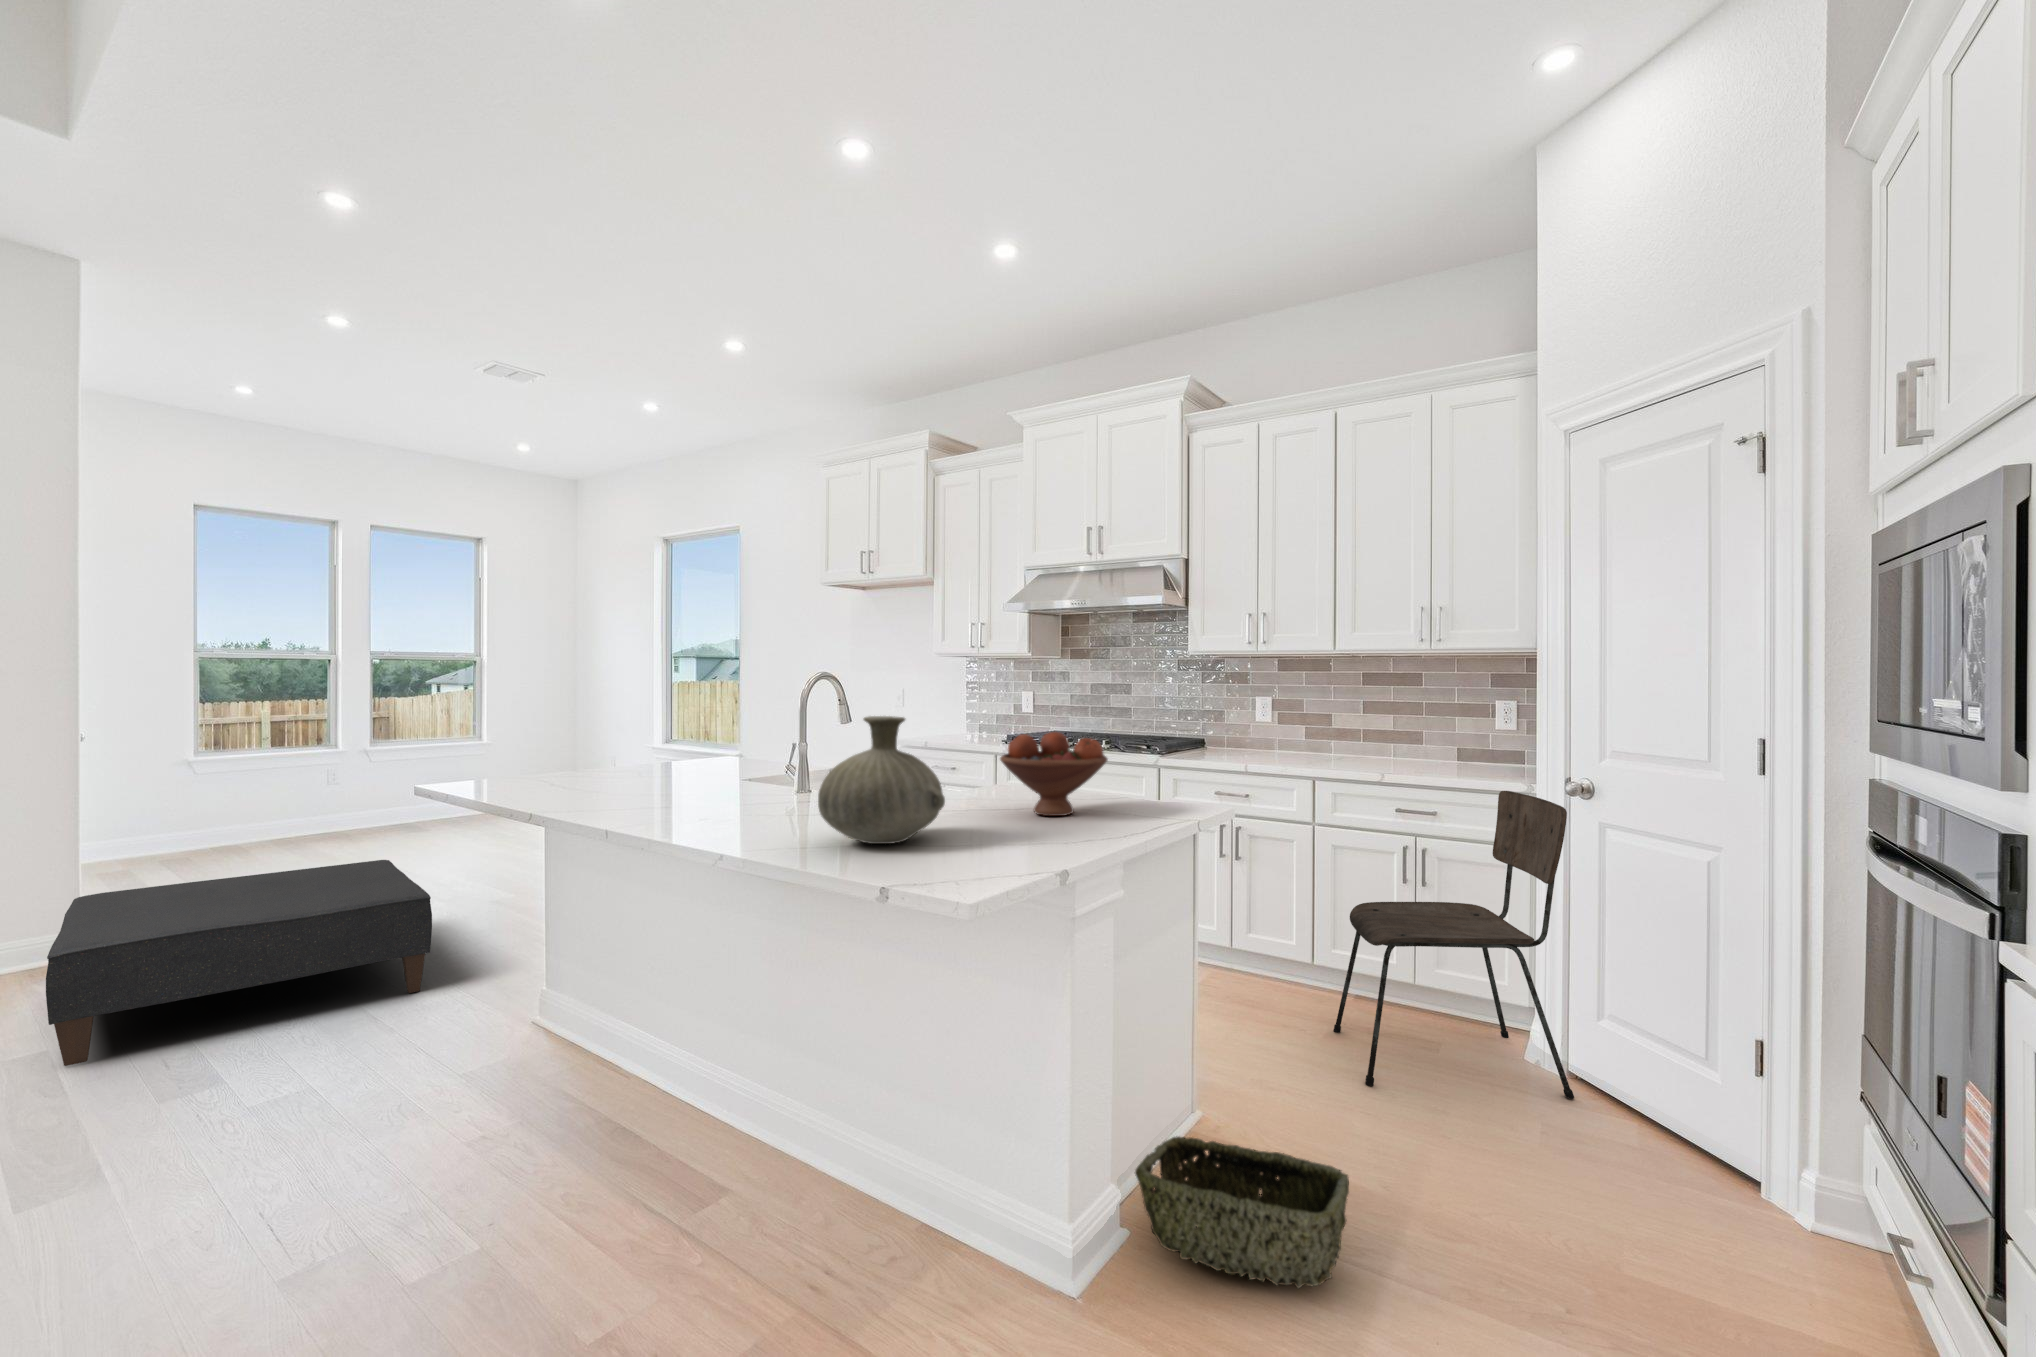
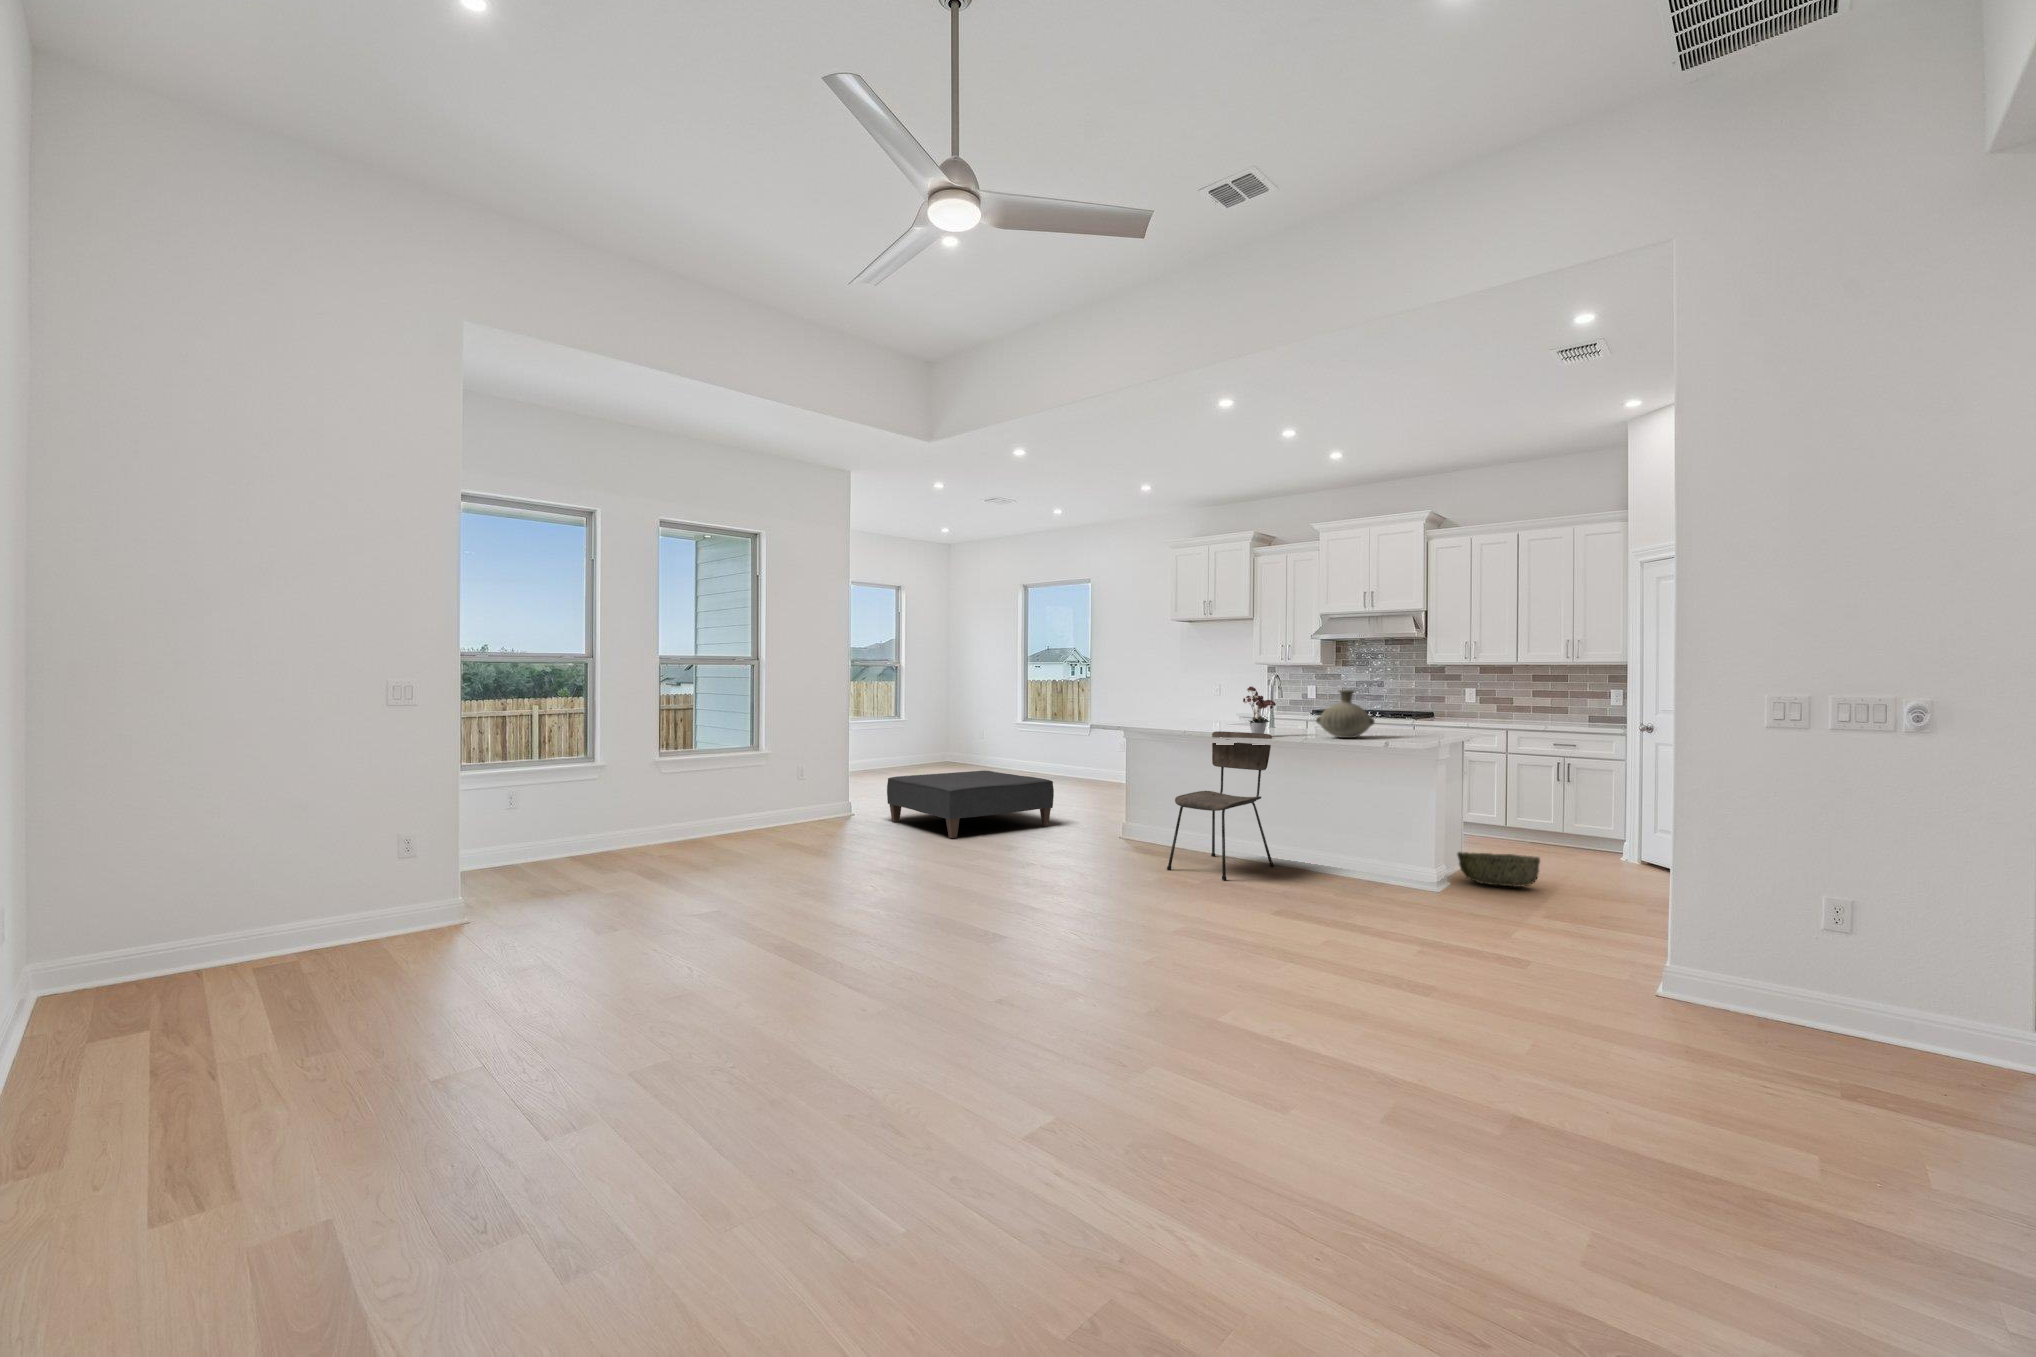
flower arrangement: none [678,699,764,828] -> present [1243,686,1276,734]
fruit bowl: present [1000,732,1108,816] -> none [1376,699,1426,733]
dining chair: present [1334,791,1574,1099] -> present [1167,731,1274,880]

